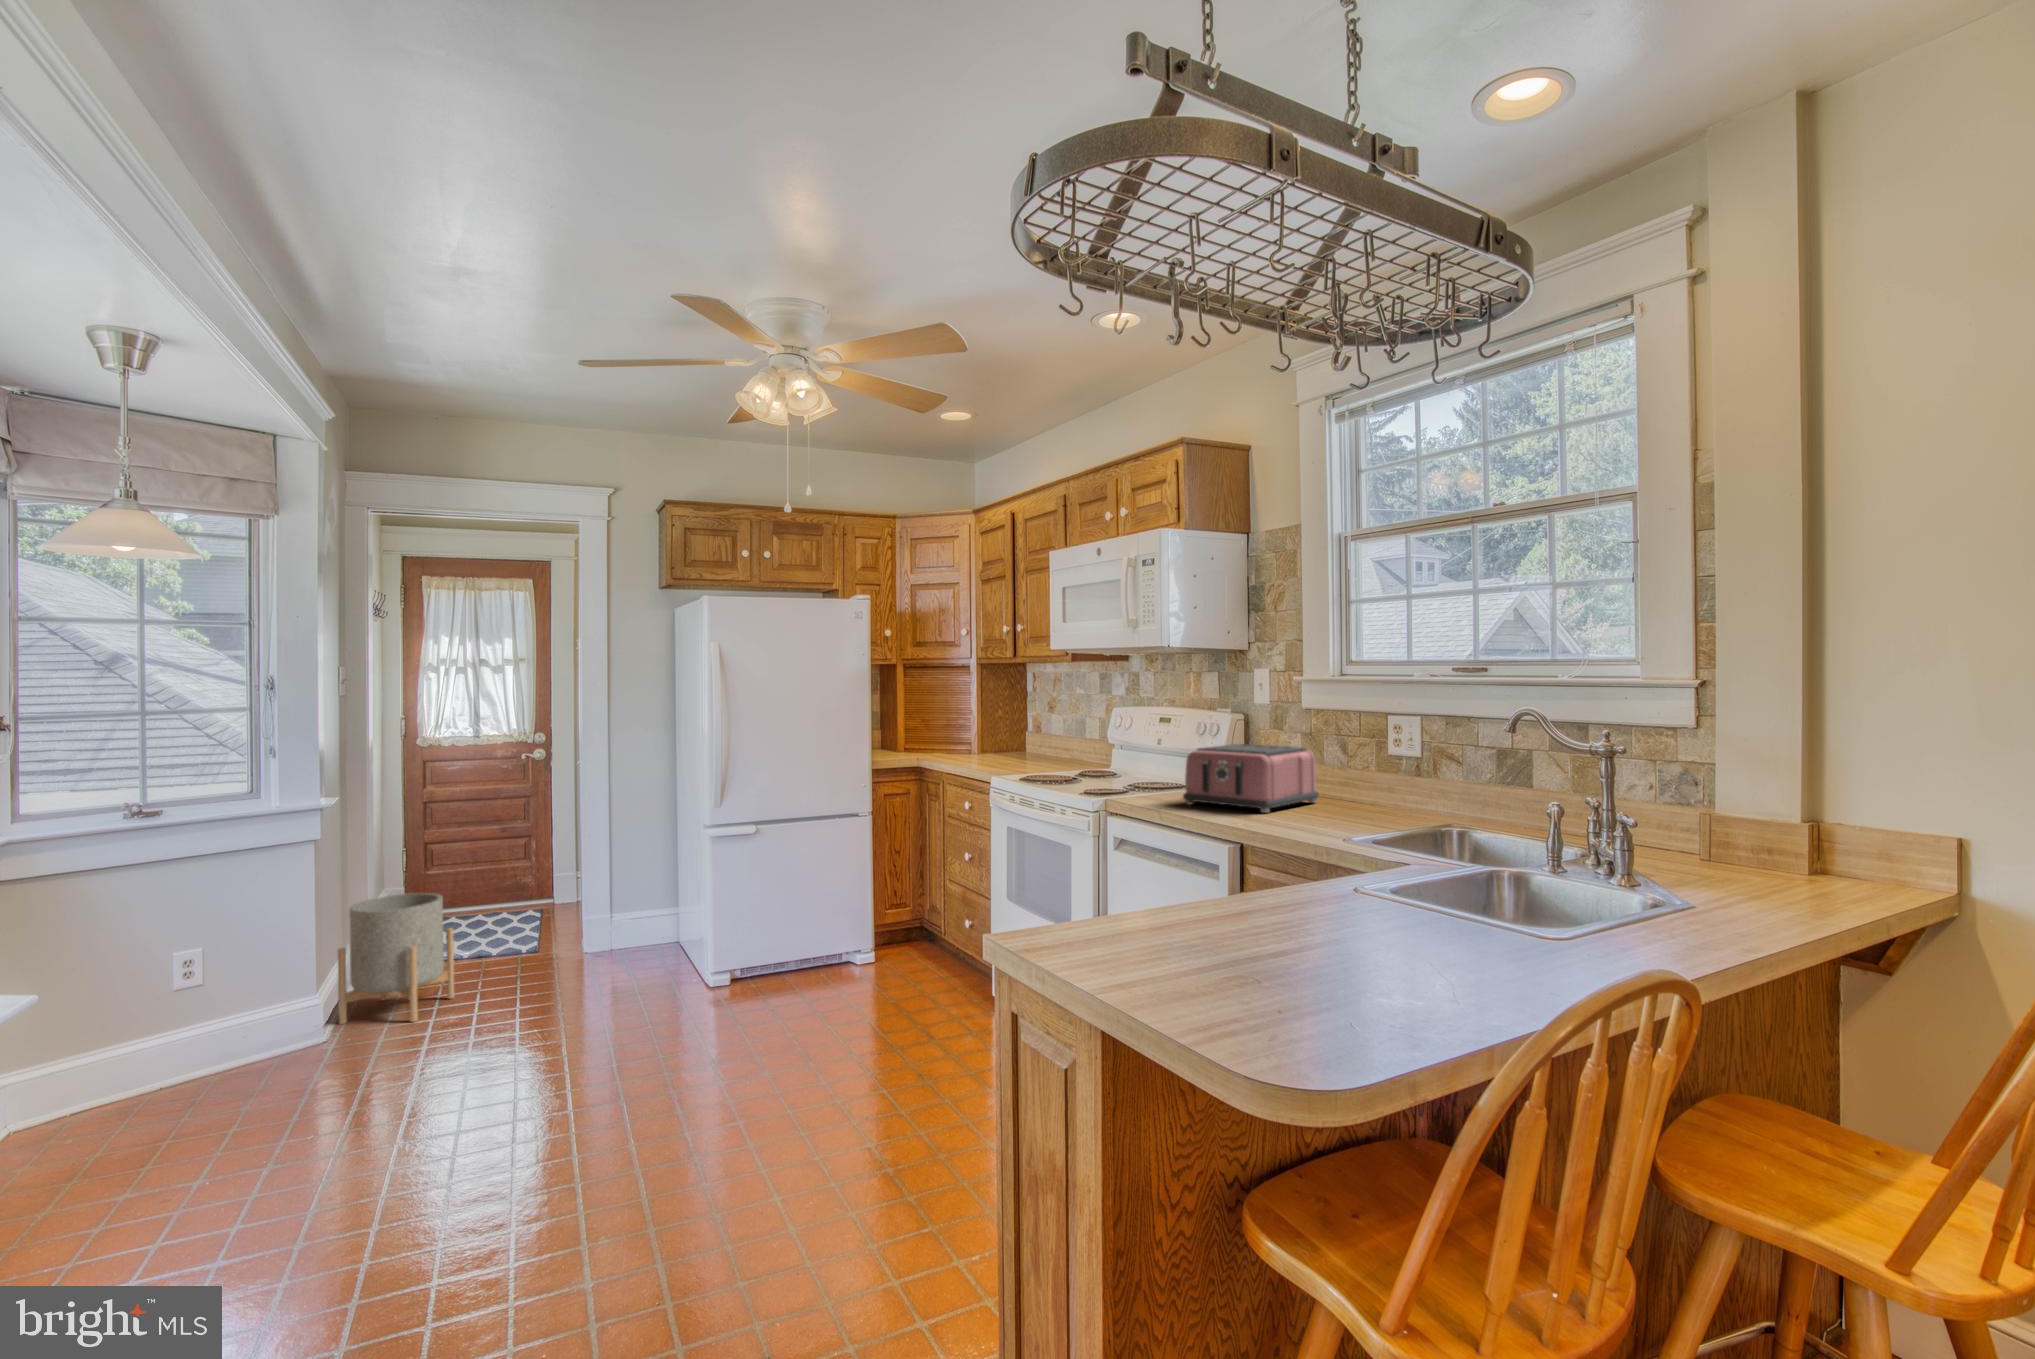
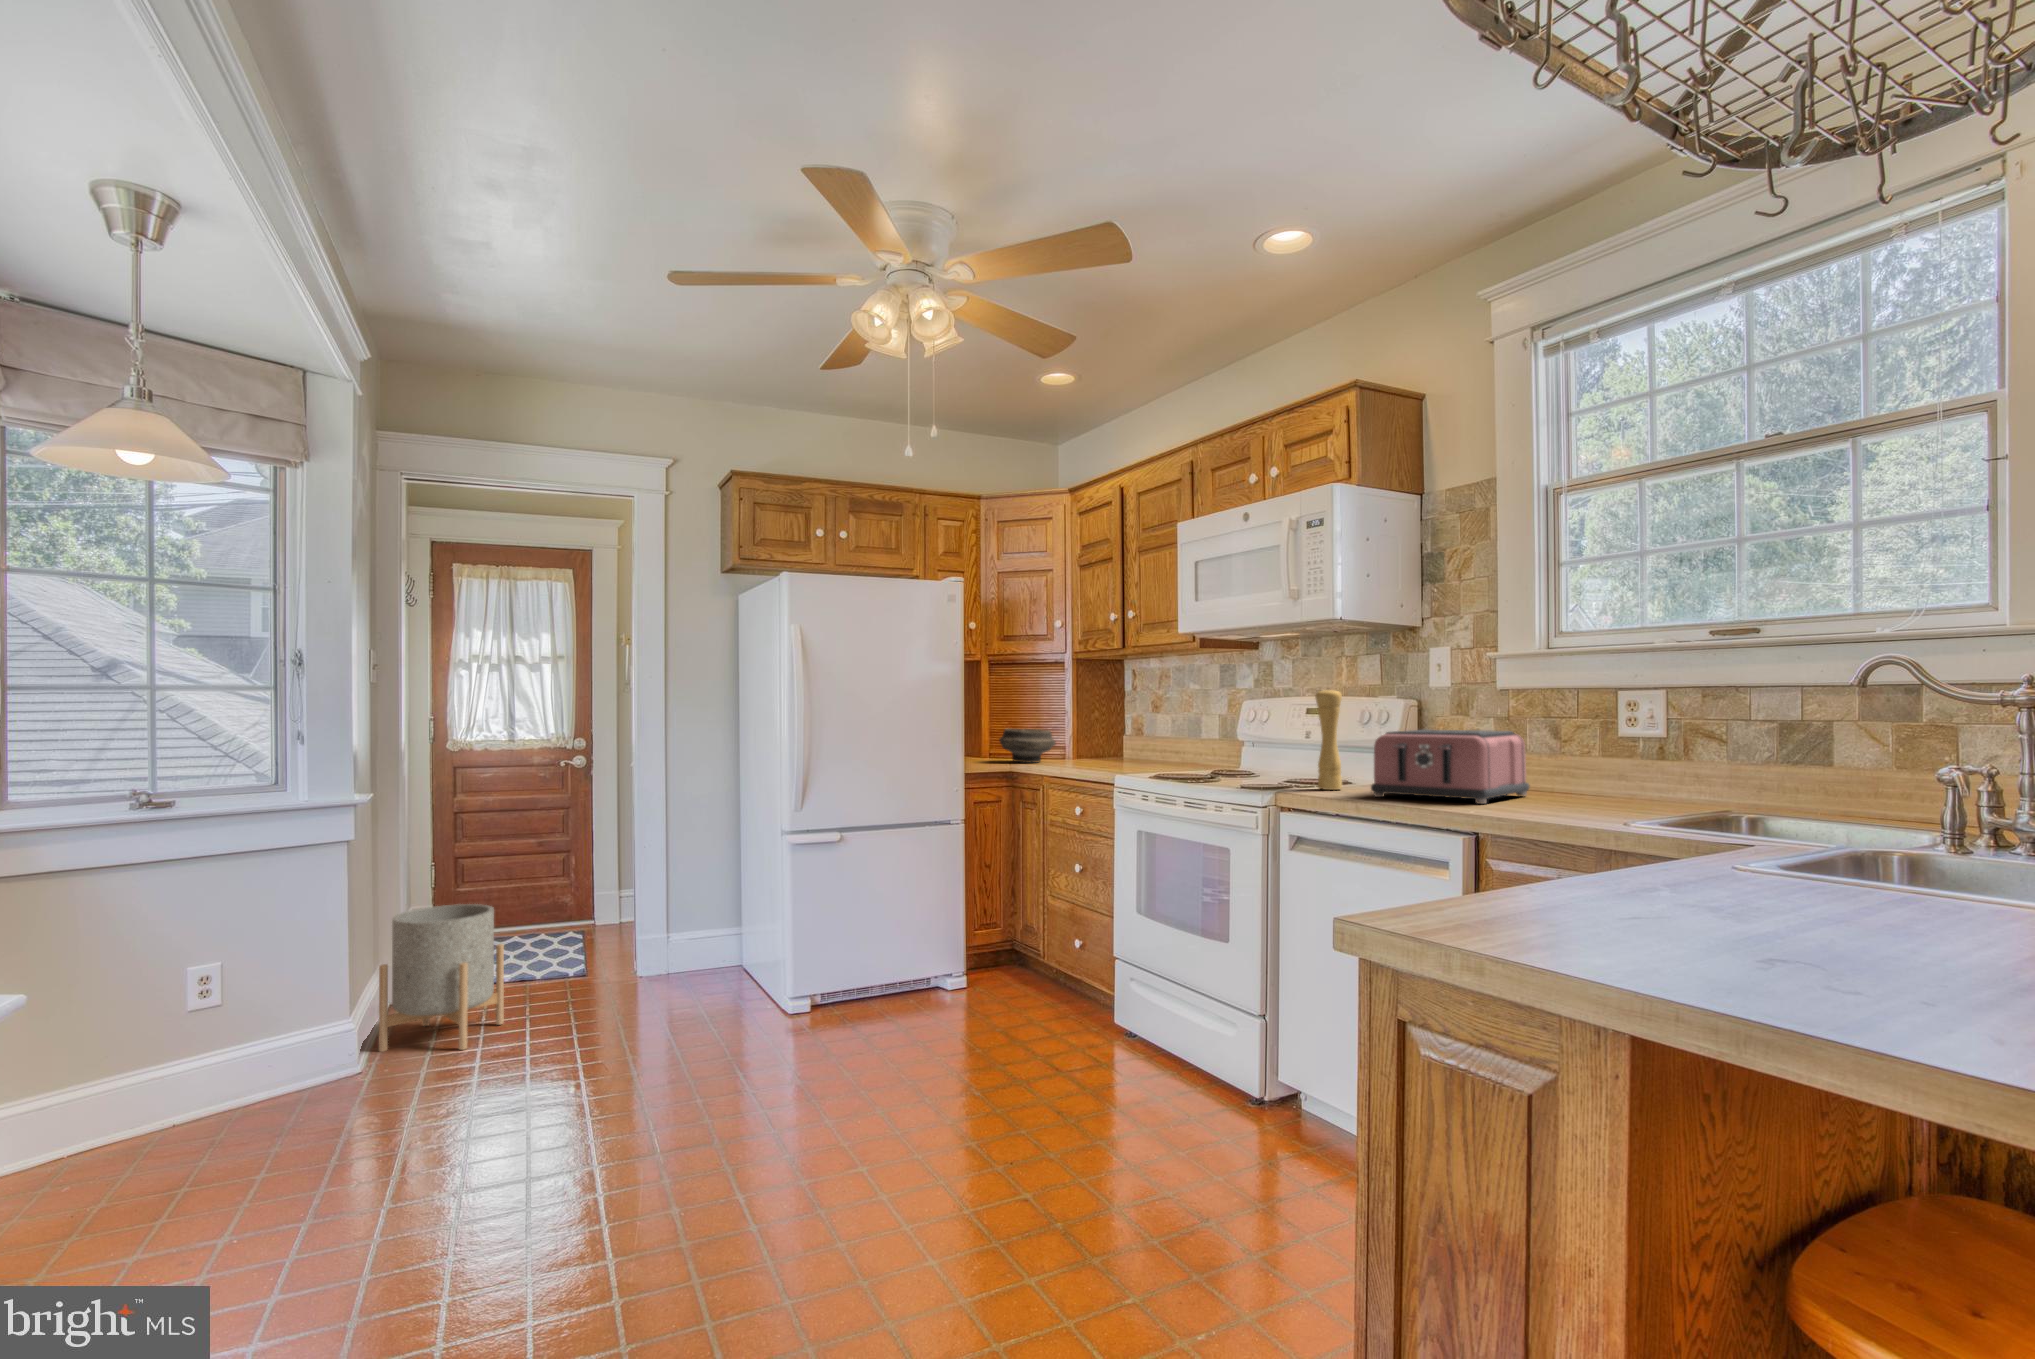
pepper mill: none [1149,707,1171,795] -> present [1315,689,1342,790]
bowl: none [912,728,963,759] -> present [999,728,1056,763]

